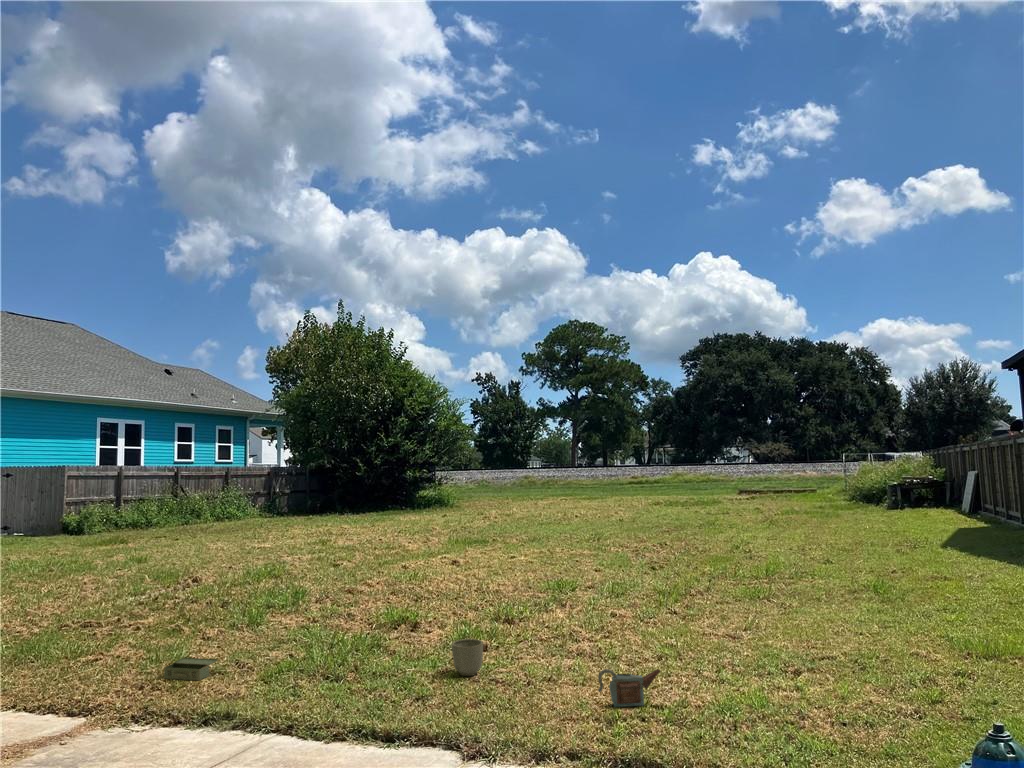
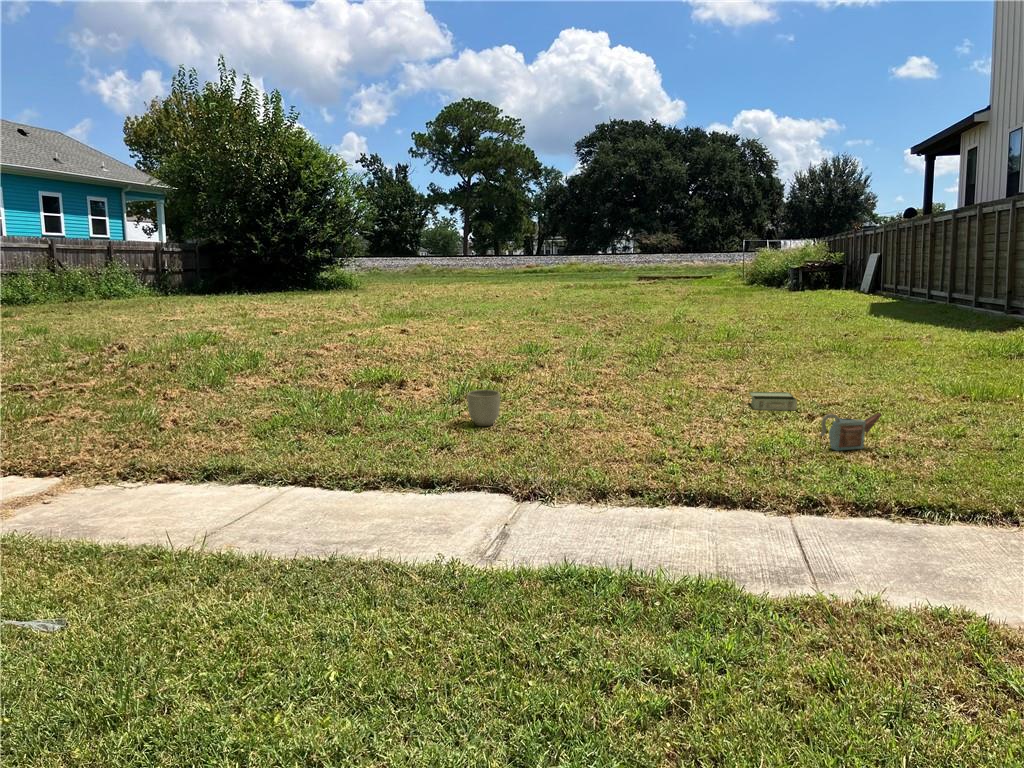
toolbox: present [164,658,218,680] -> present [749,392,797,410]
watering can: present [598,669,660,707] -> present [820,413,881,451]

